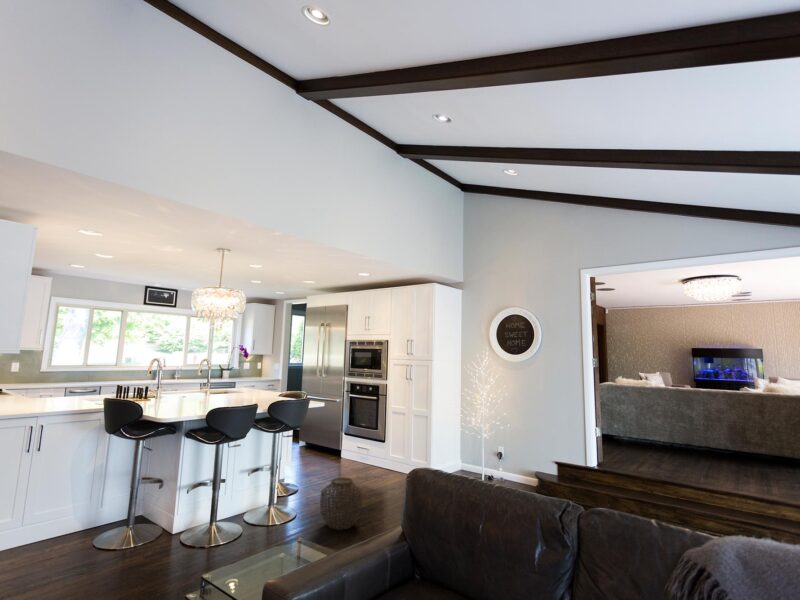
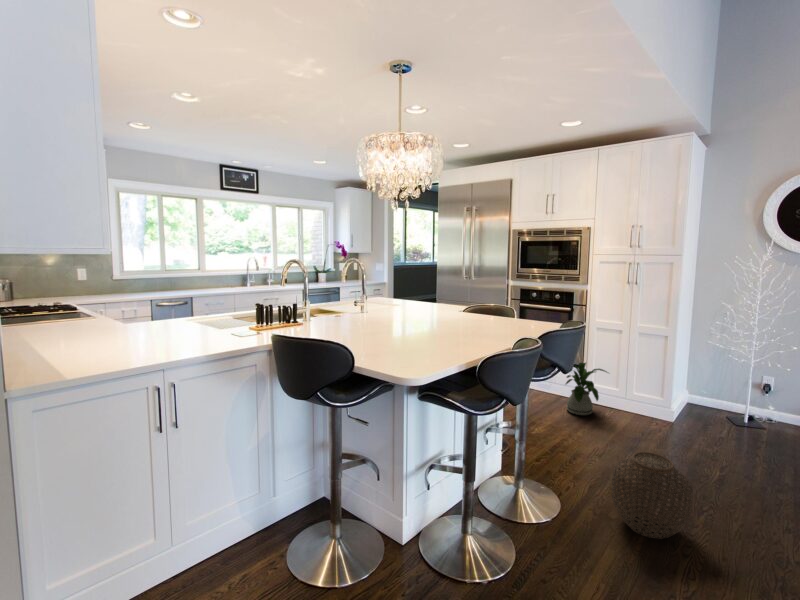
house plant: none [361,434,391,475] -> present [566,363,607,415]

